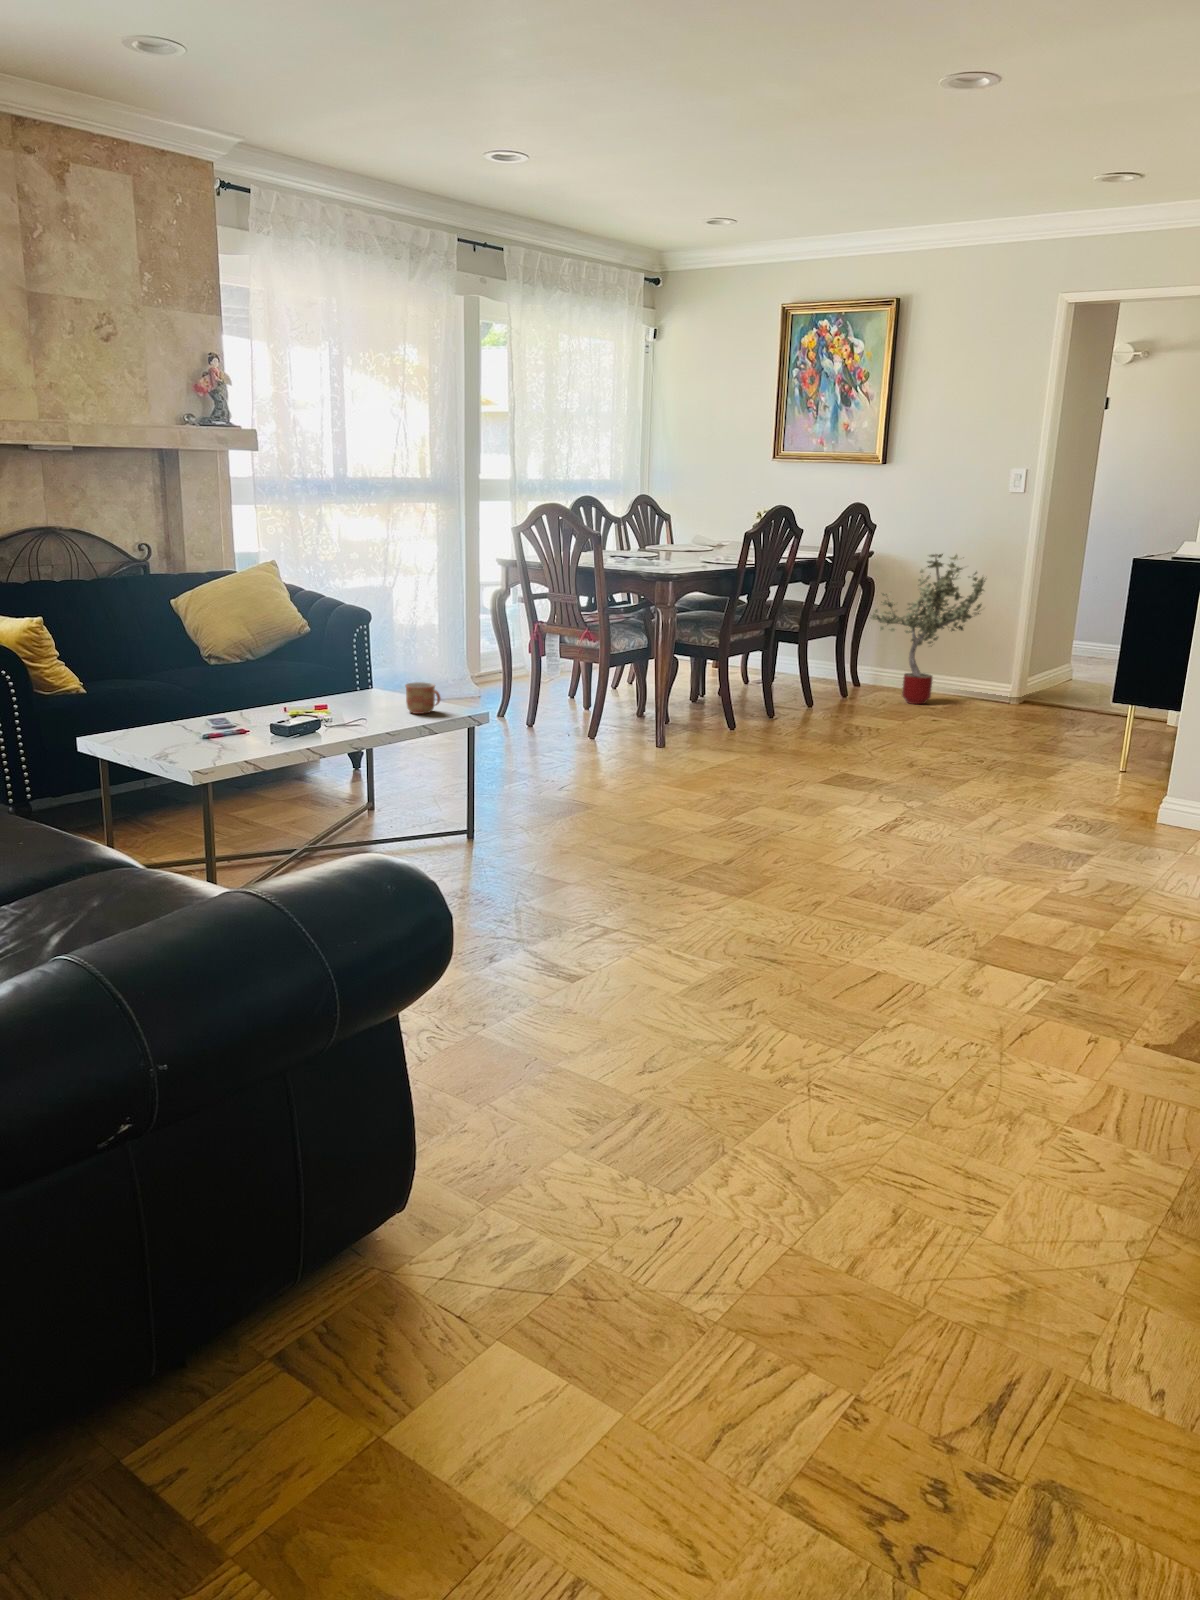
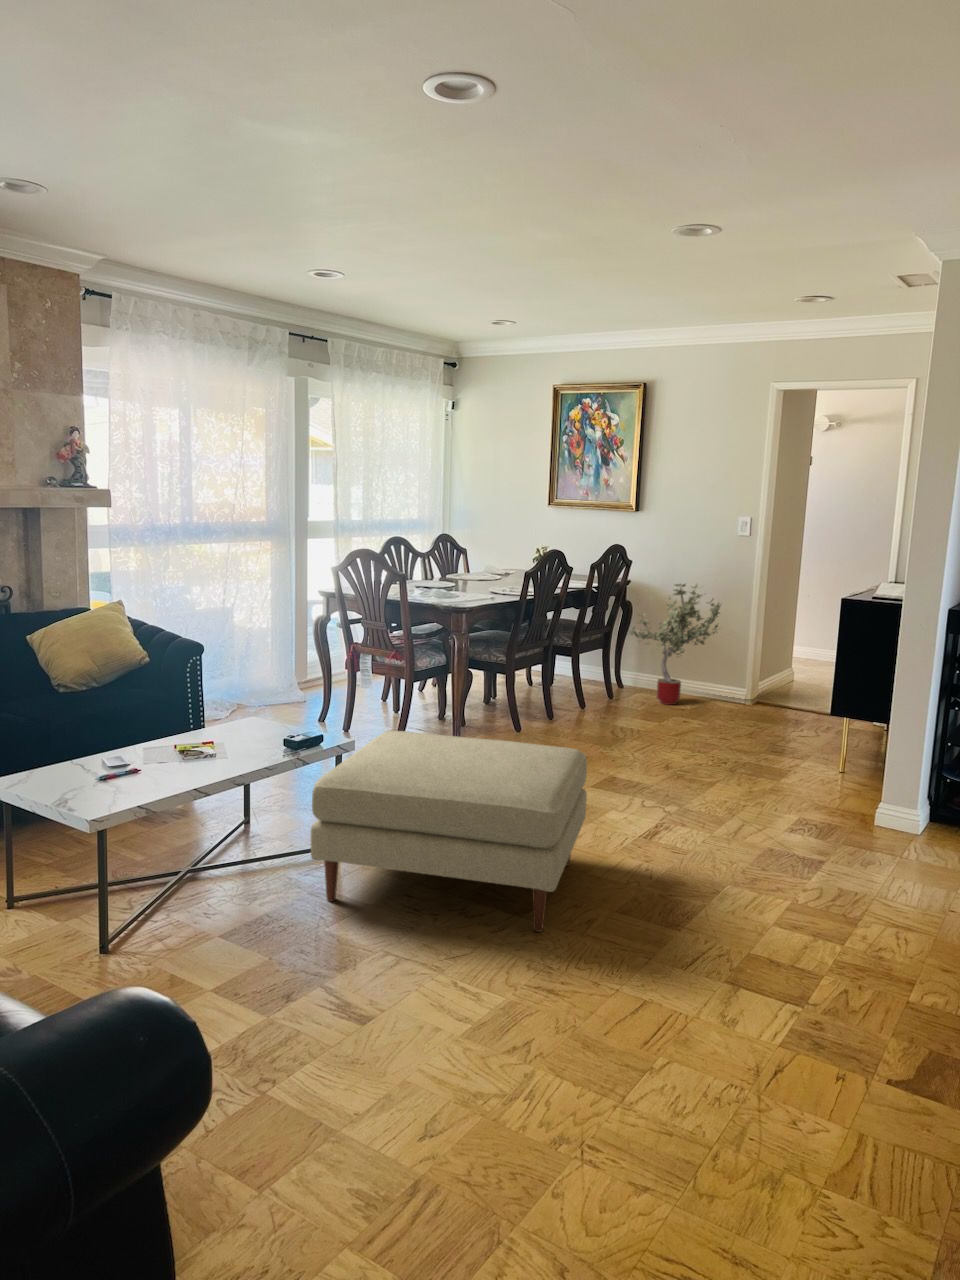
mug: present [405,682,441,714] -> none [223,720,254,750]
ottoman: none [506,702,818,912] -> present [310,731,587,932]

